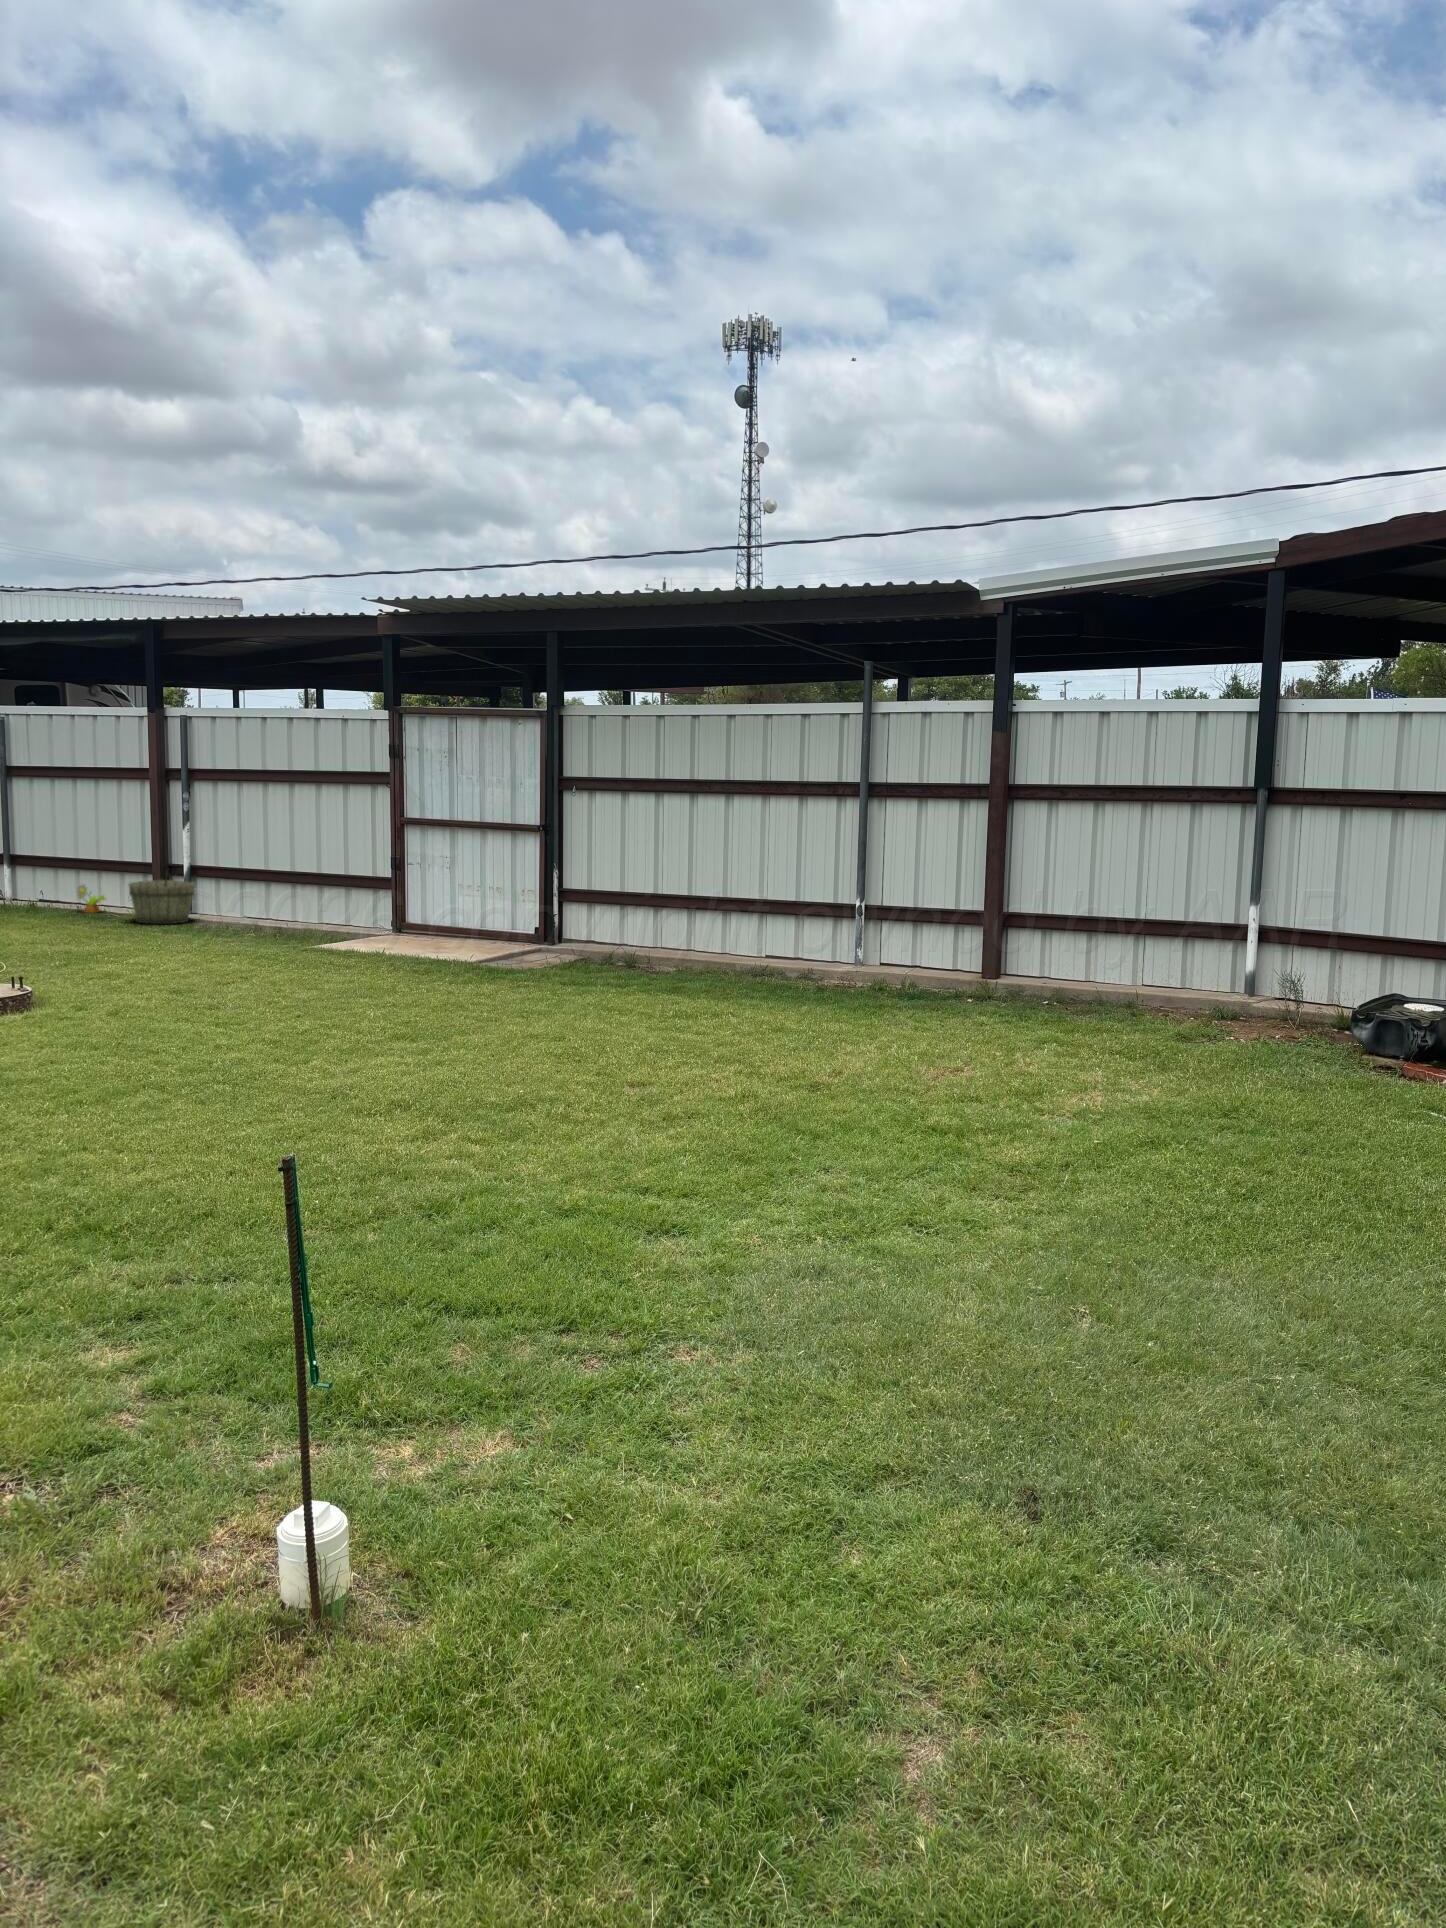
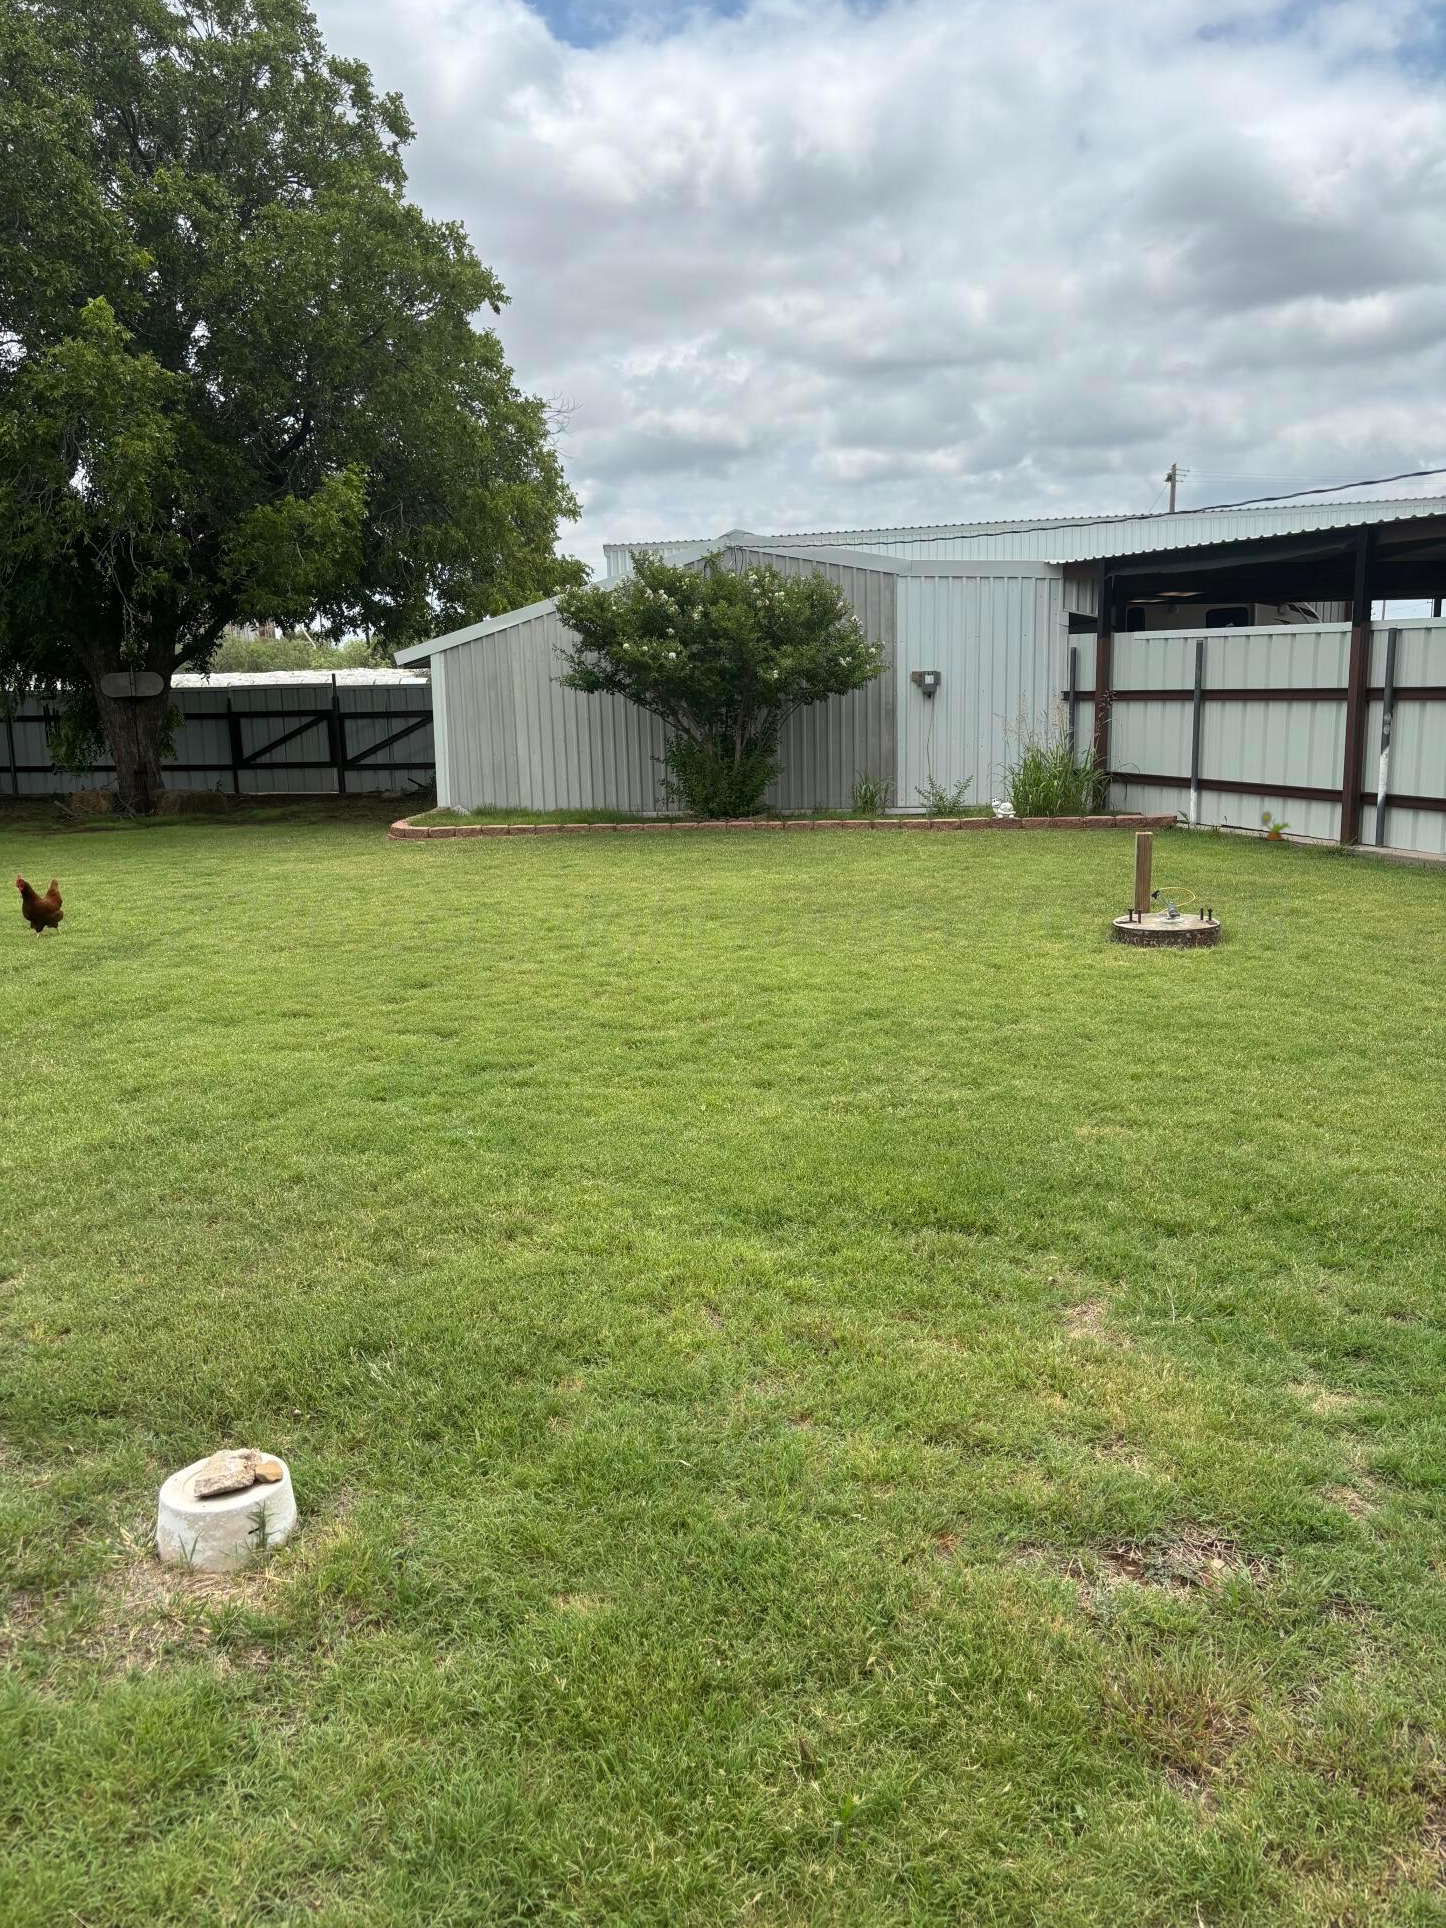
wooden bucket: present [129,871,195,924] -> none [1314,798,1388,856]

